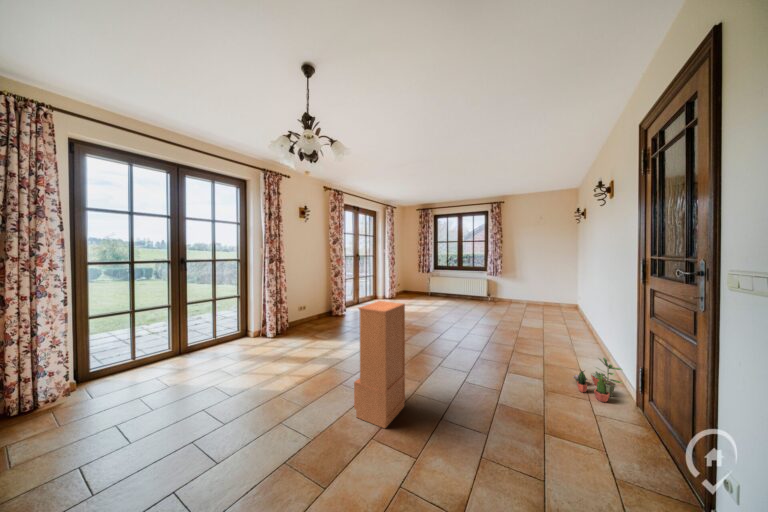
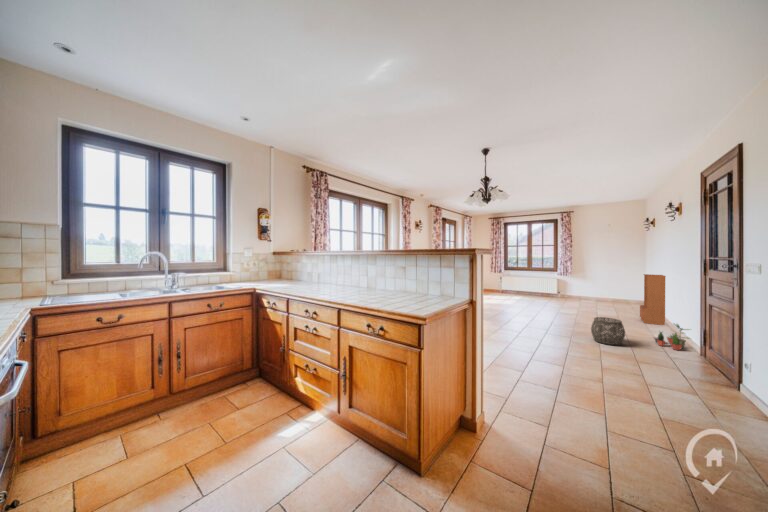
bookcase: present [354,301,405,428] -> present [640,274,666,325]
woven basket: none [488,347,533,395] -> present [591,317,625,345]

